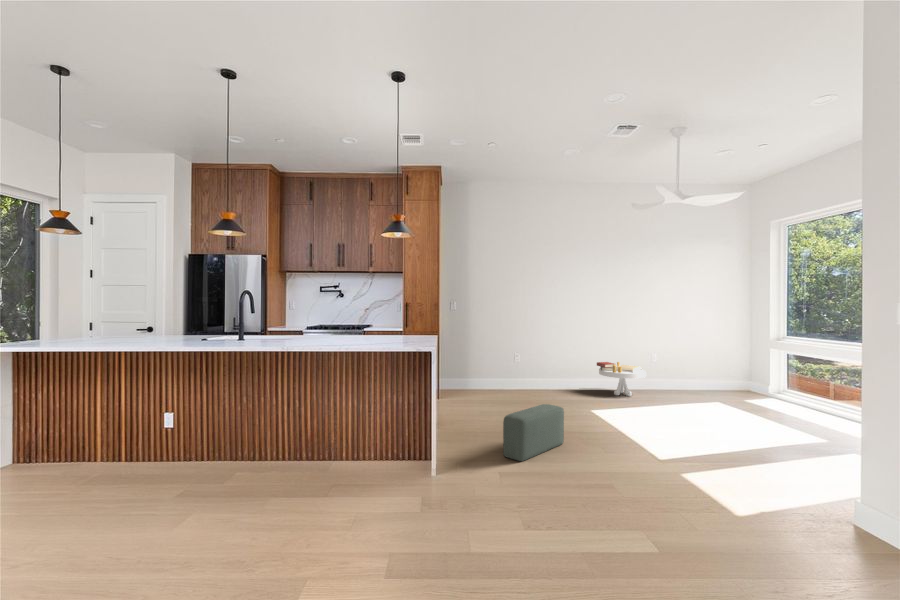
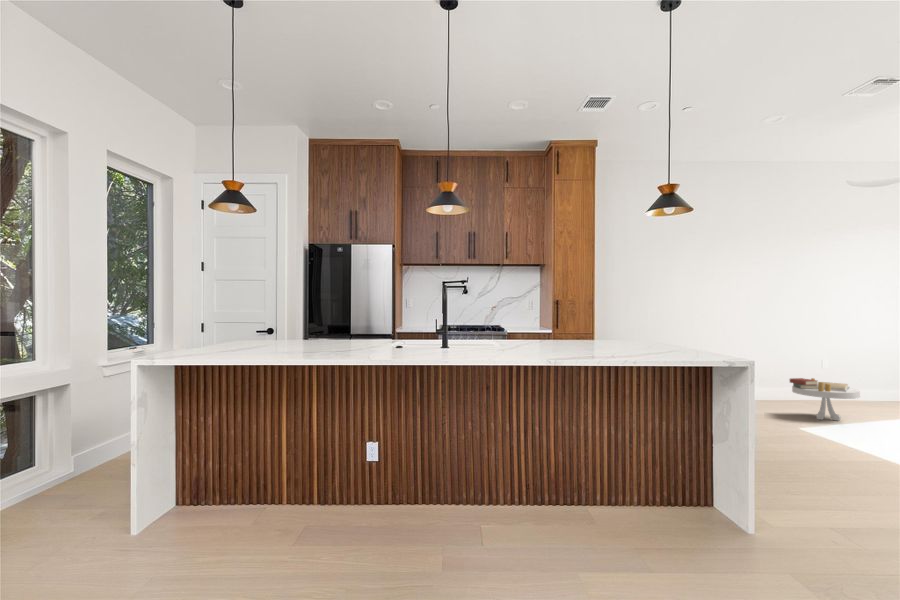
pouf: present [503,404,564,461] -> none [799,432,854,509]

